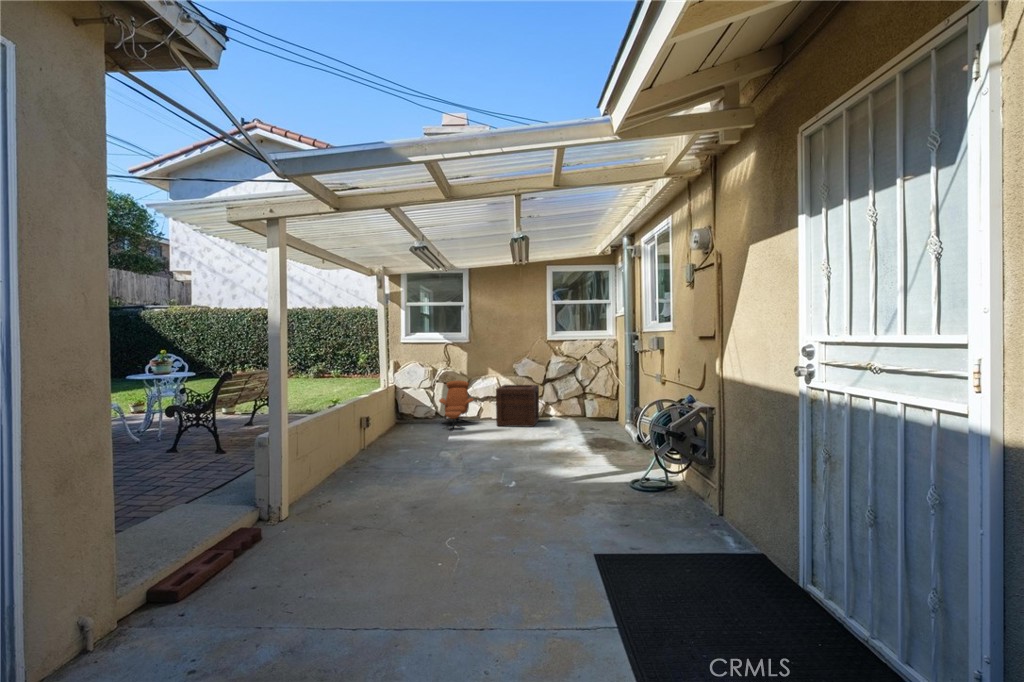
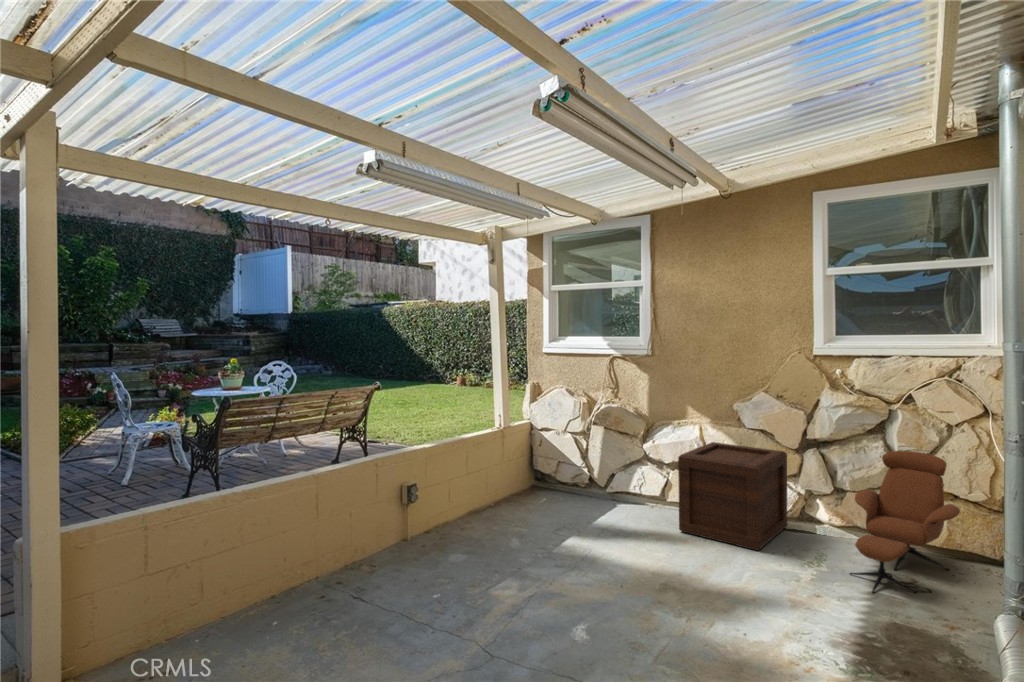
lounge chair: present [439,381,474,429] -> present [850,451,960,593]

